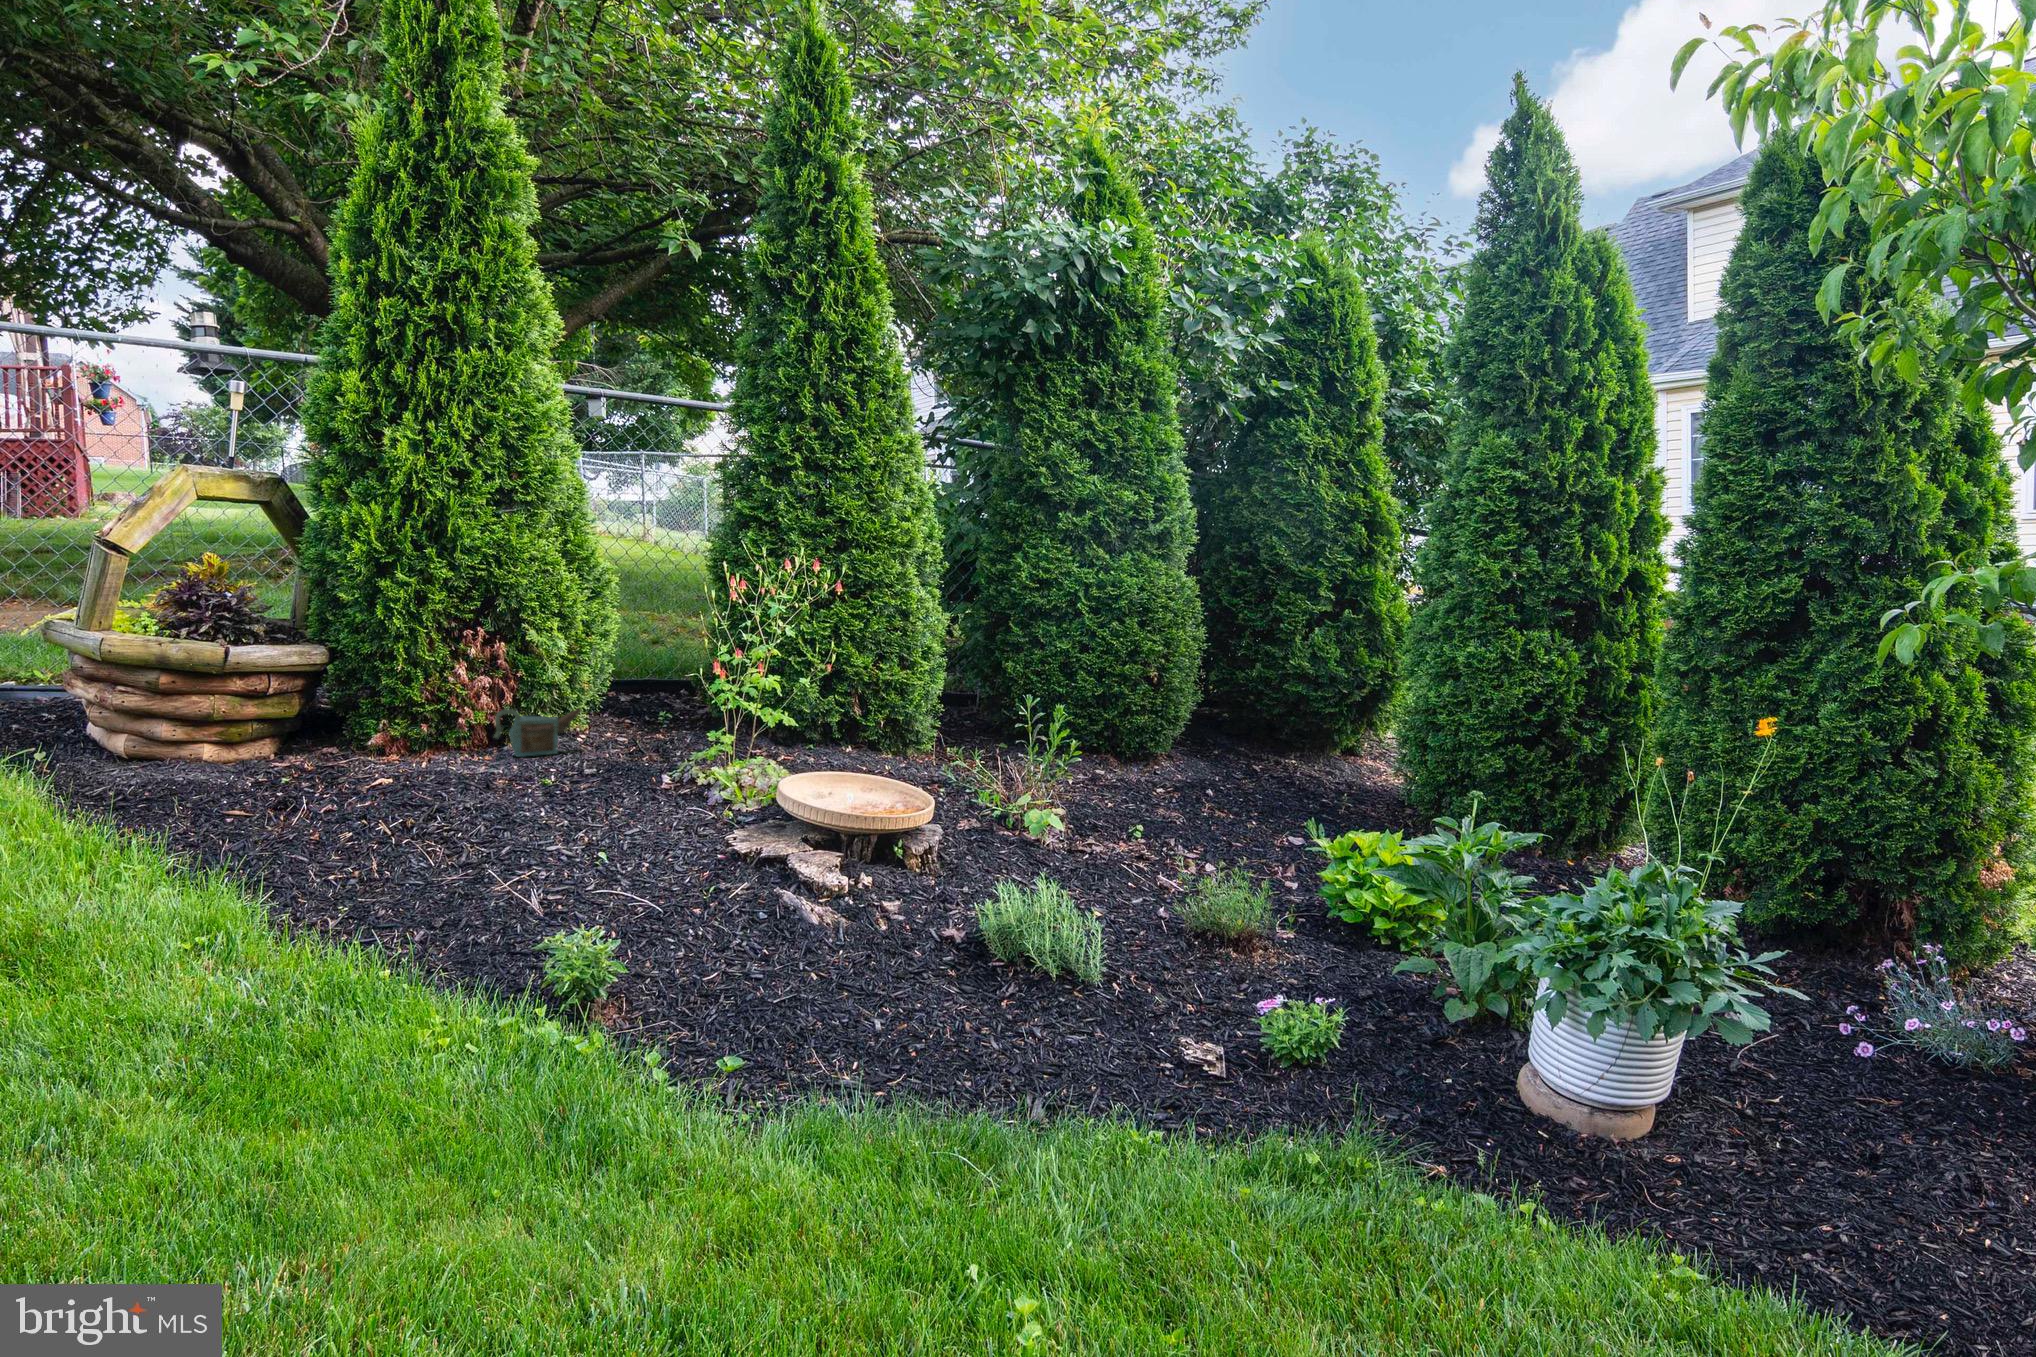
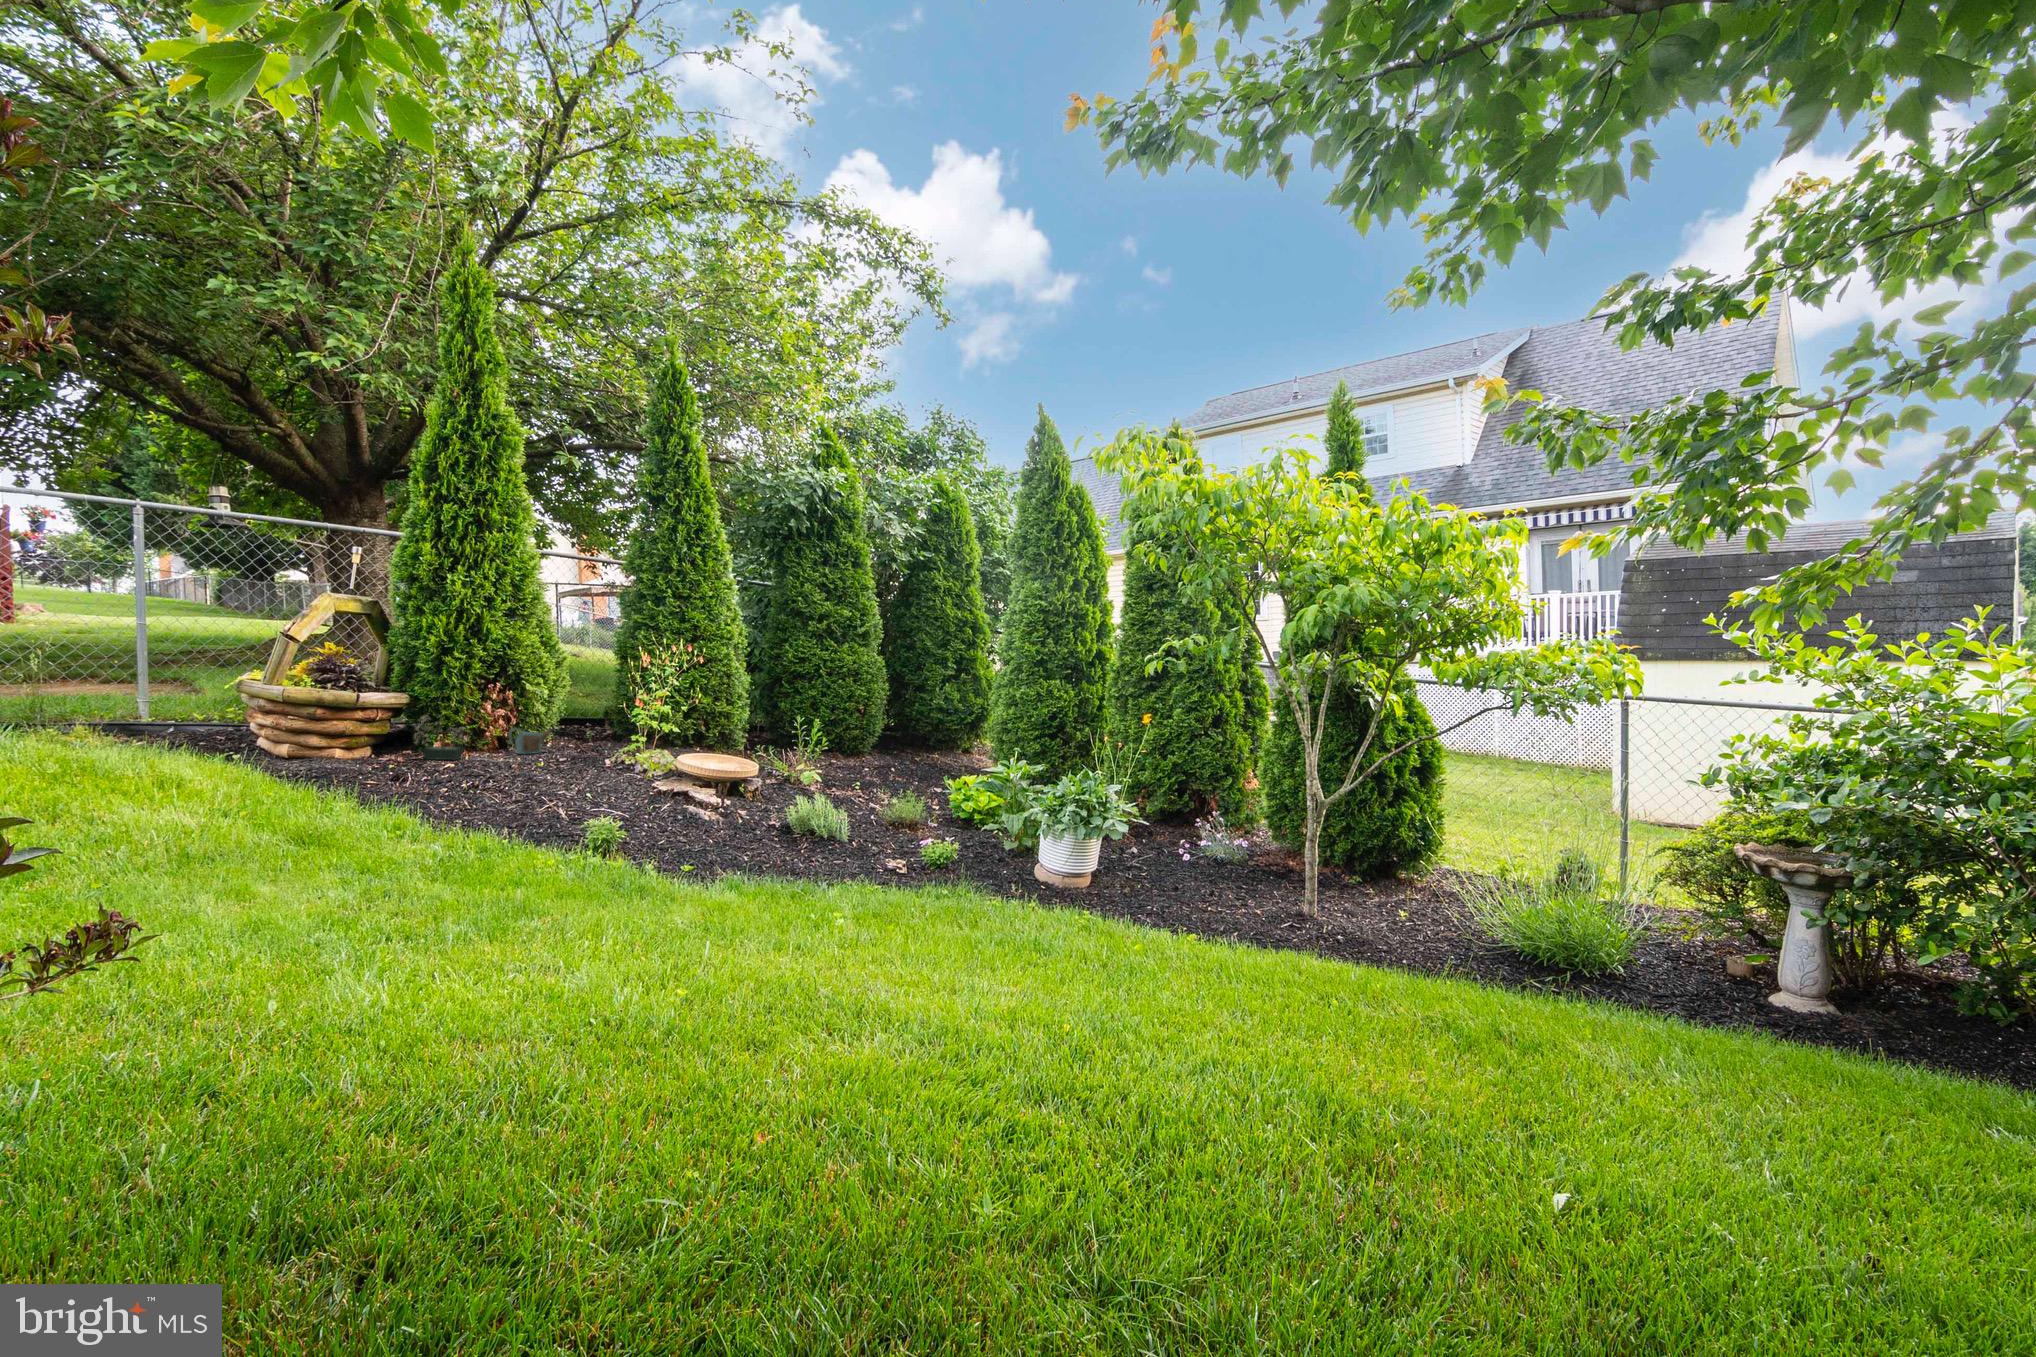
decorative plant: none [314,689,420,773] -> present [414,717,469,760]

